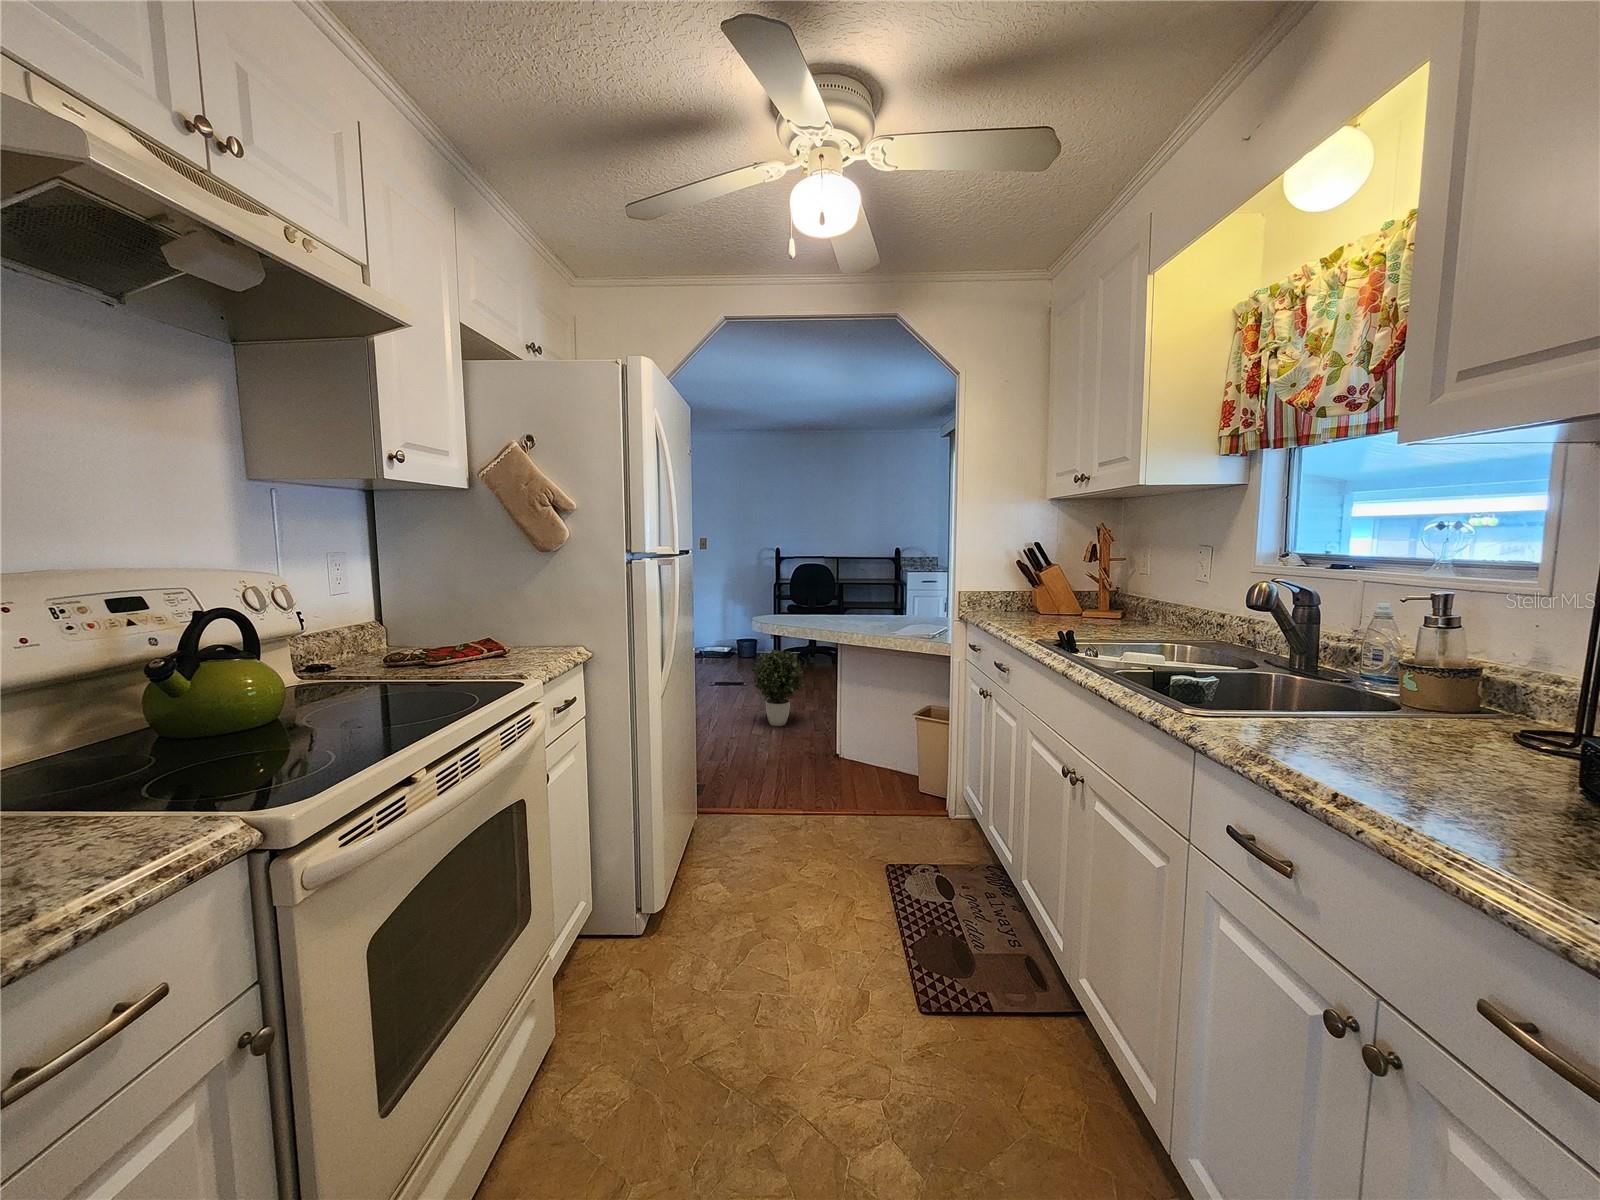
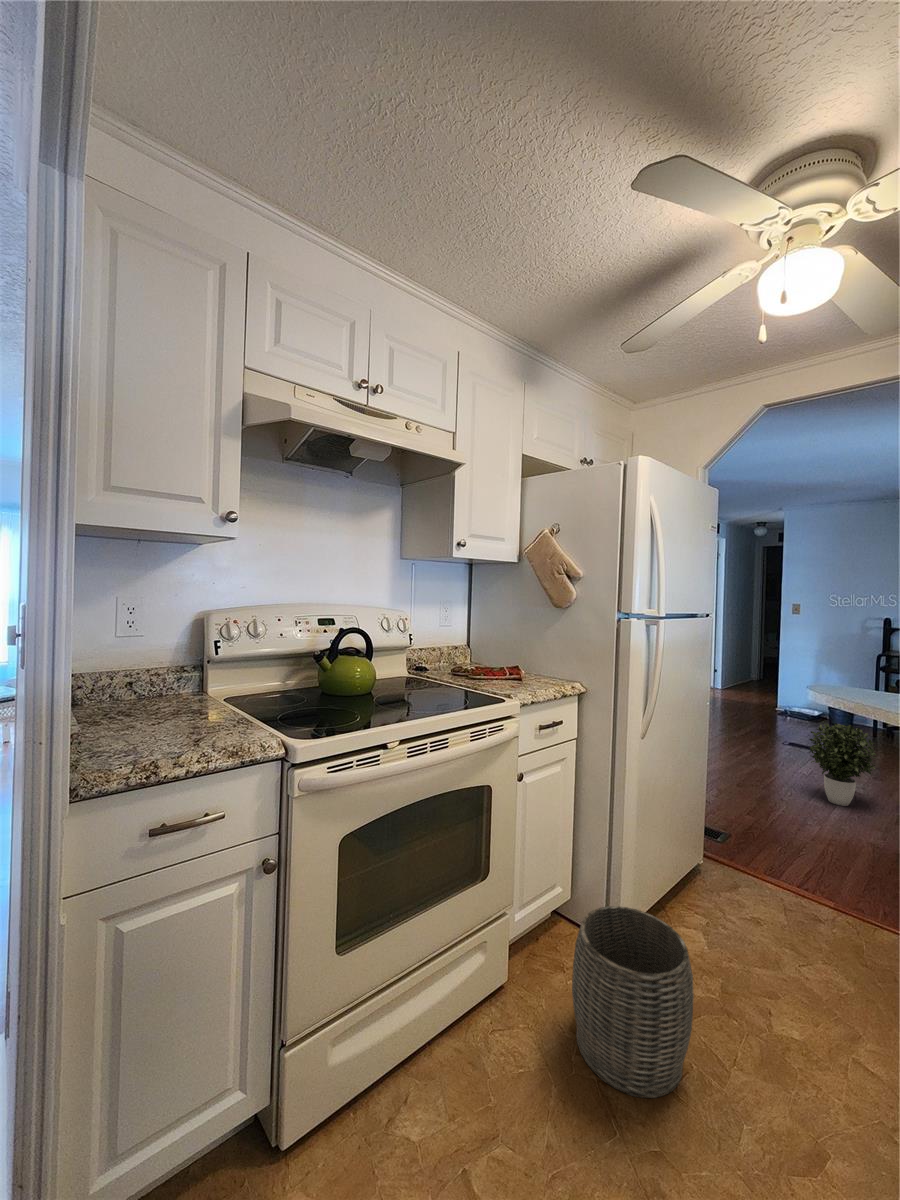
woven basket: none [642,880,767,1069] -> present [572,906,694,1098]

